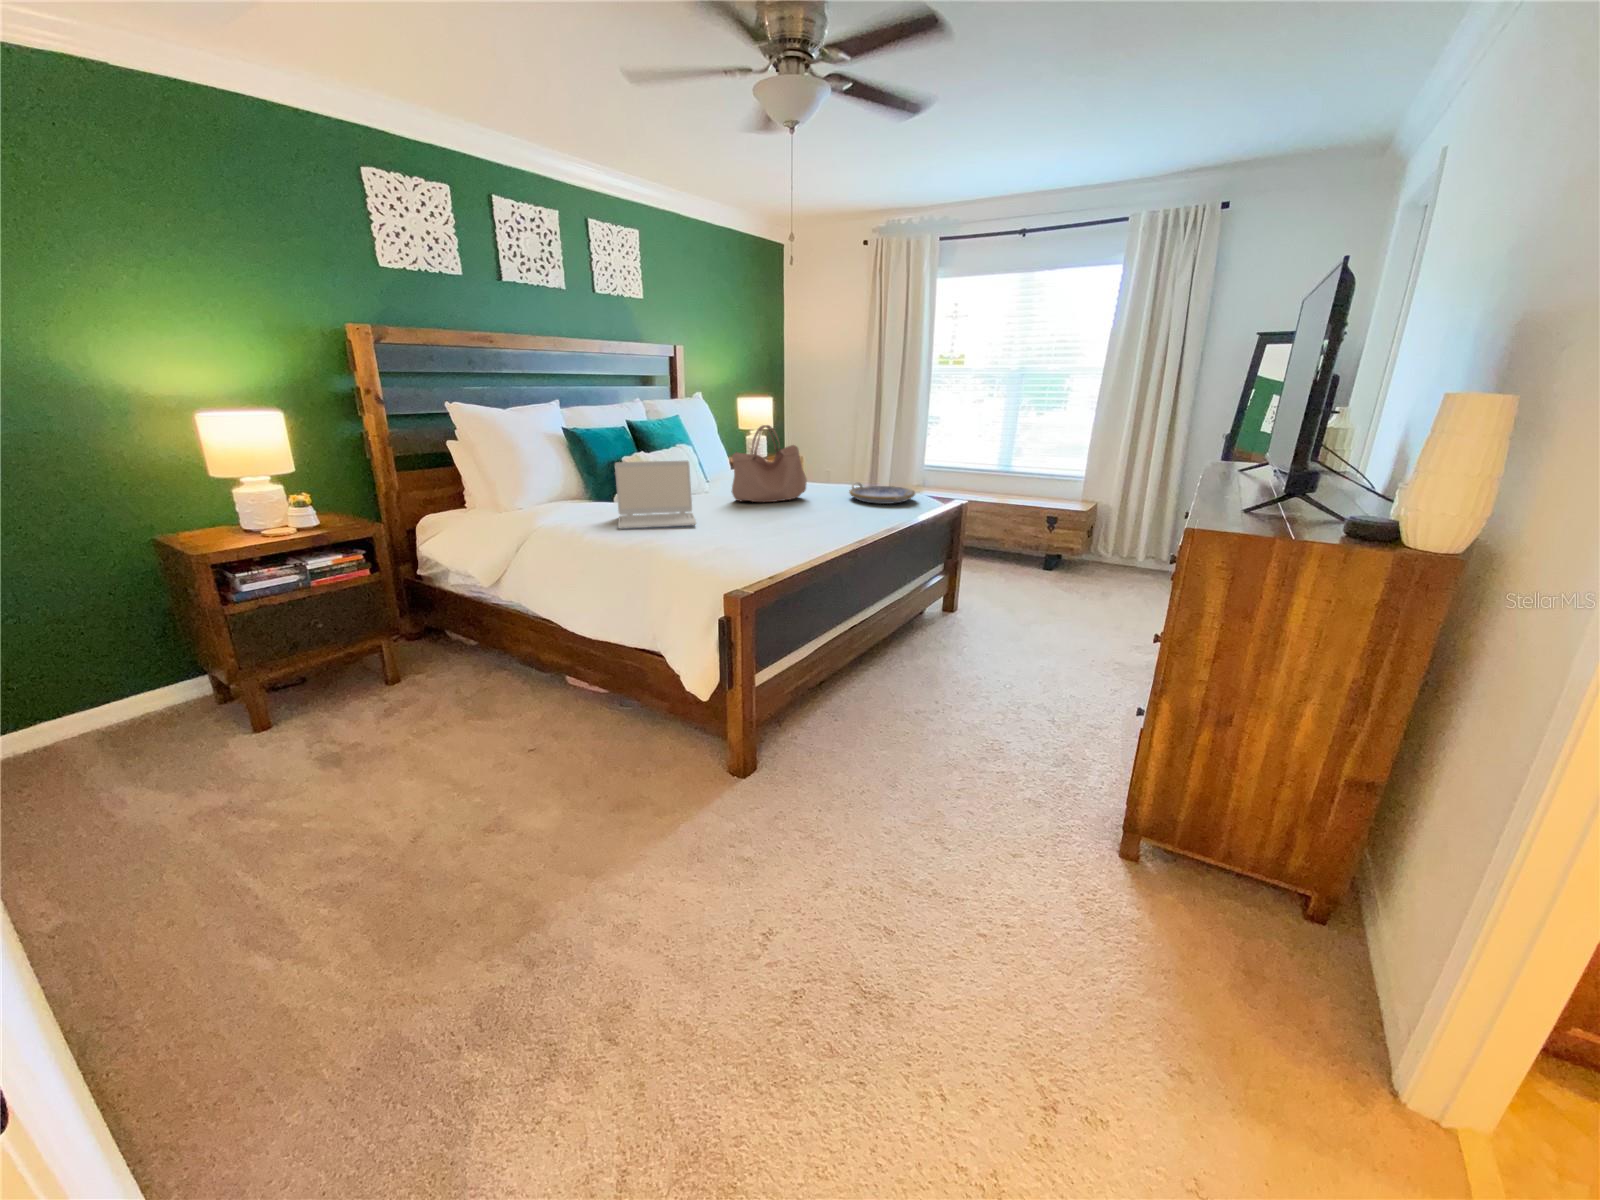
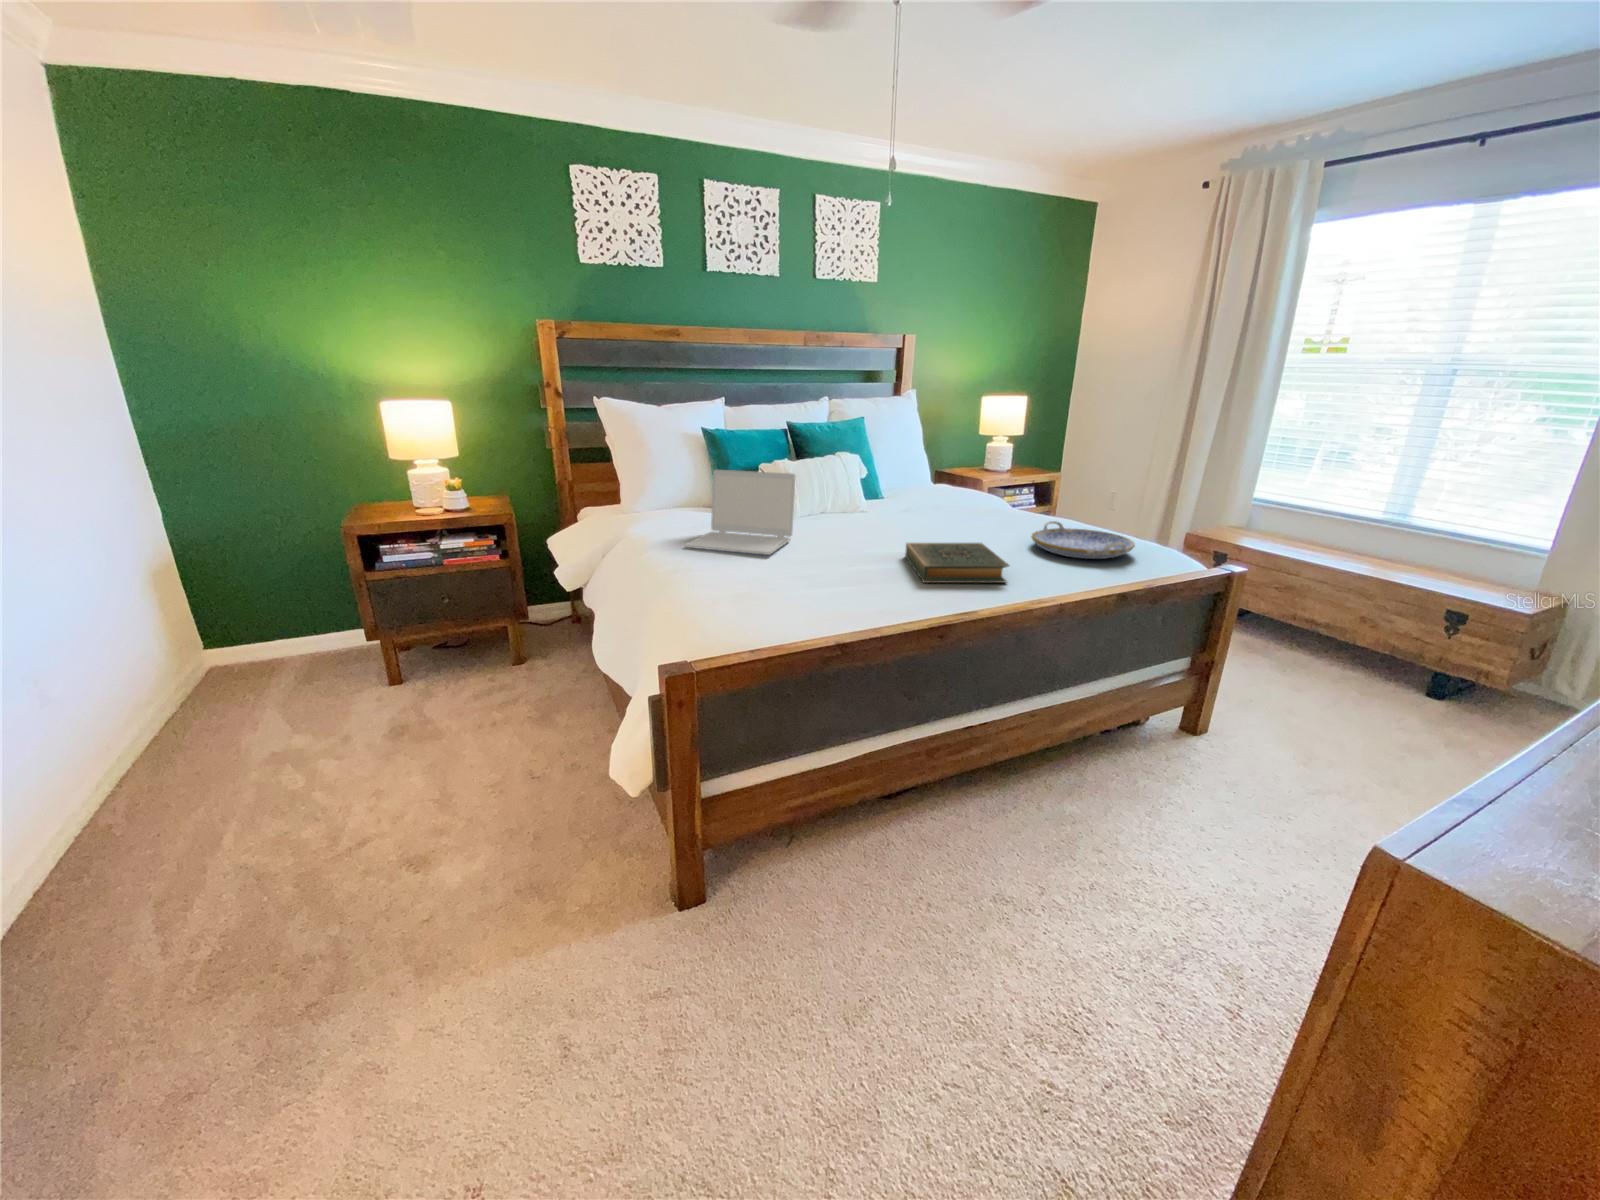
handbag: present [732,425,807,502] -> none [868,434,975,535]
hardback book: none [786,500,871,528] -> present [905,543,1009,583]

